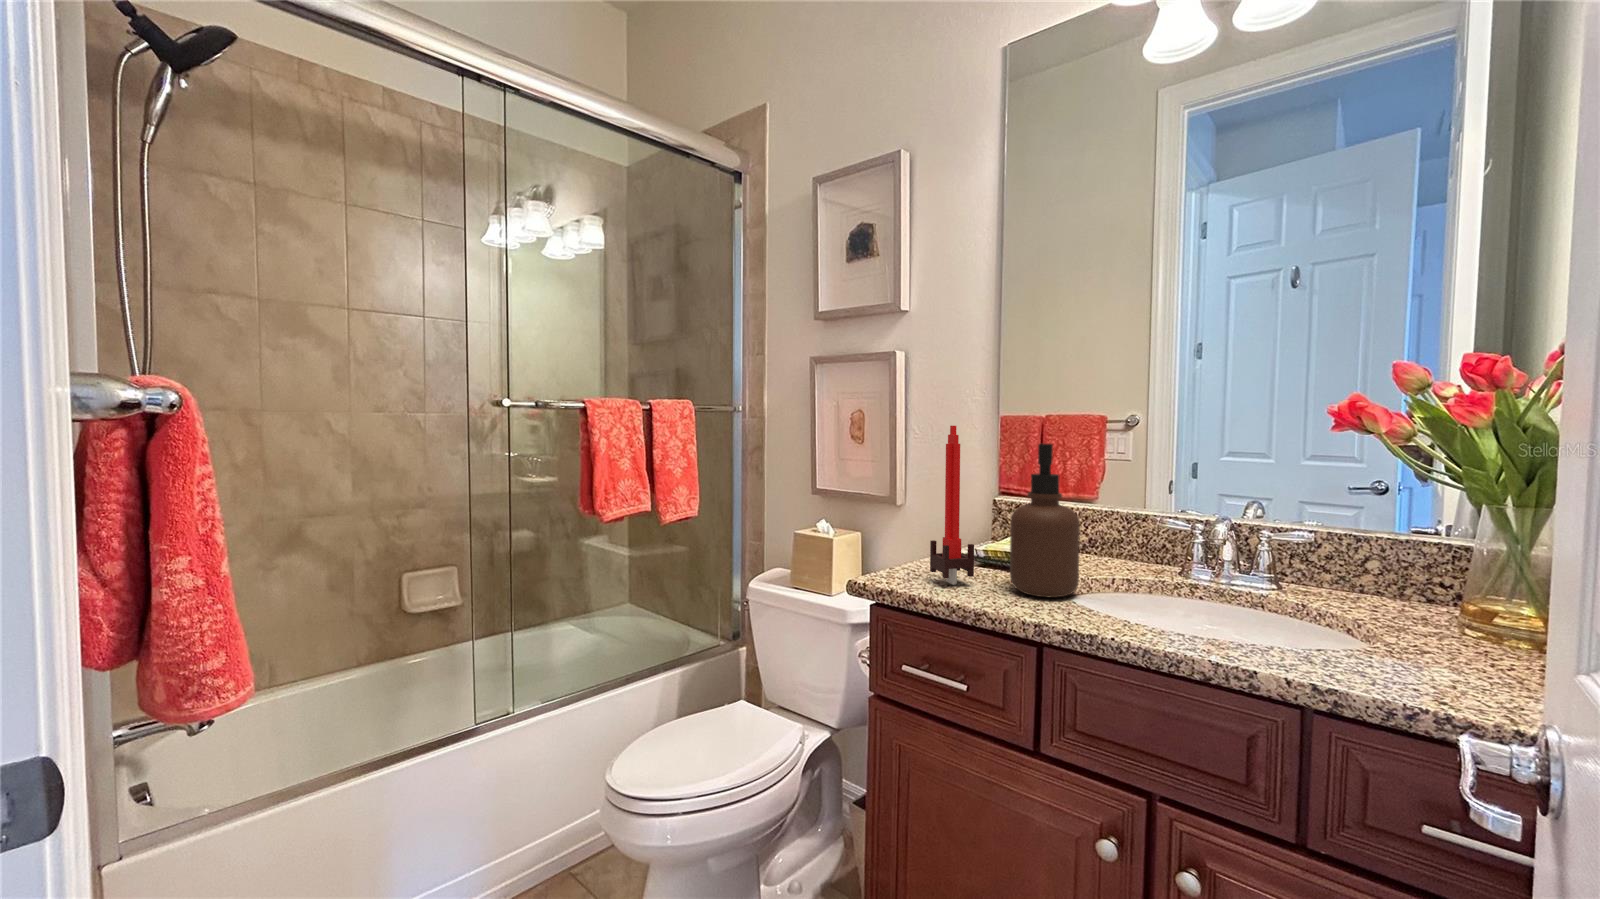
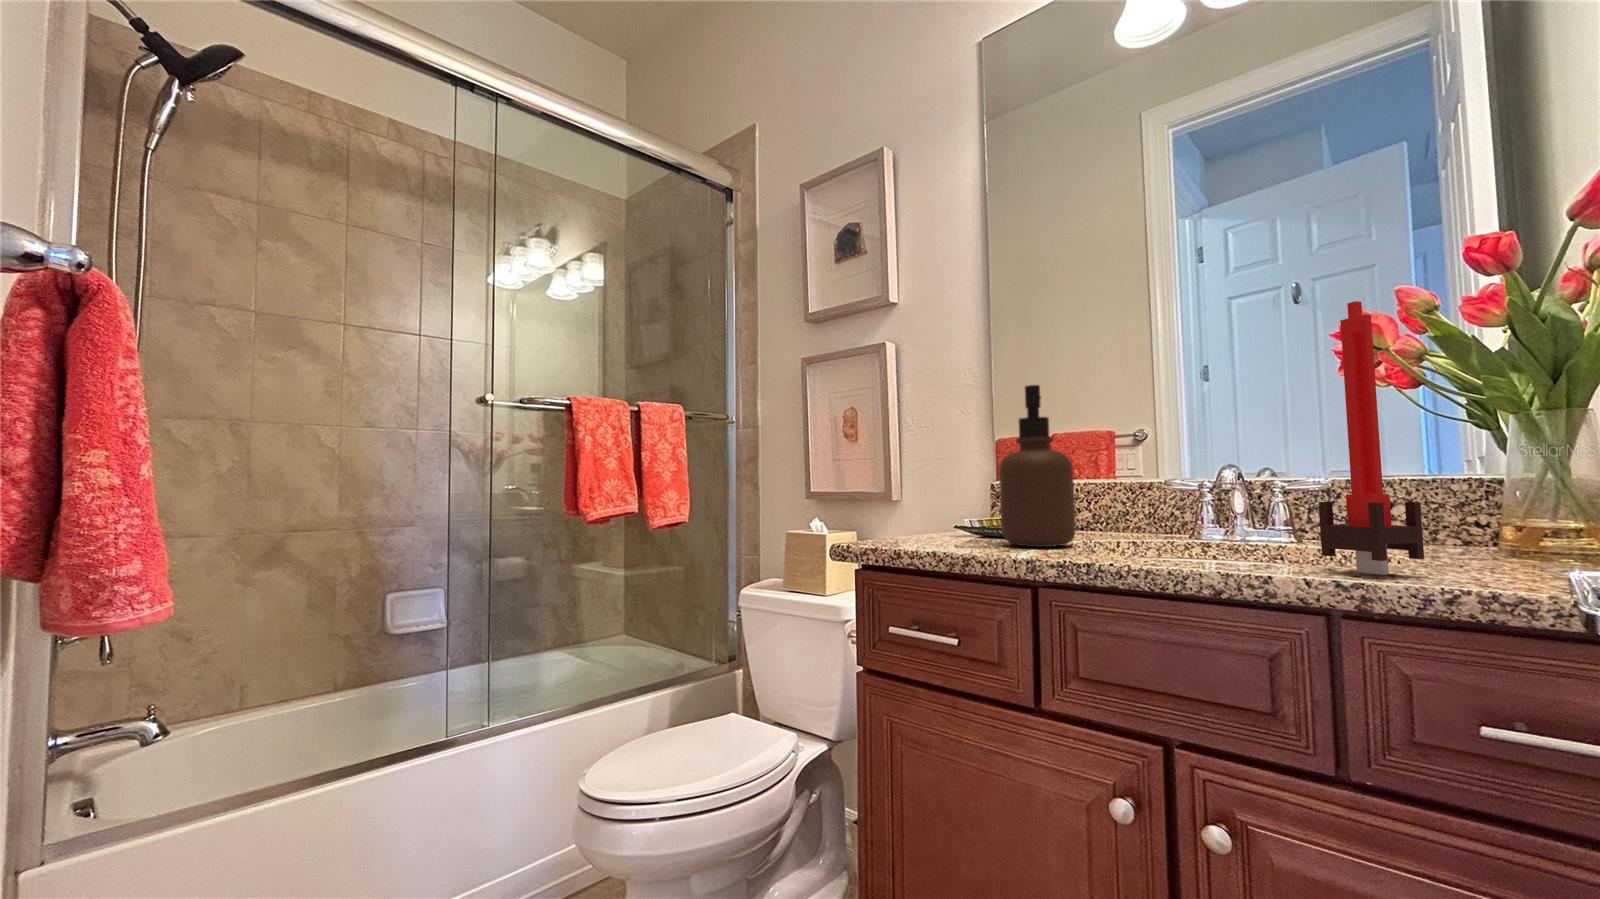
candle: present [930,426,974,585] -> present [1319,301,1424,575]

